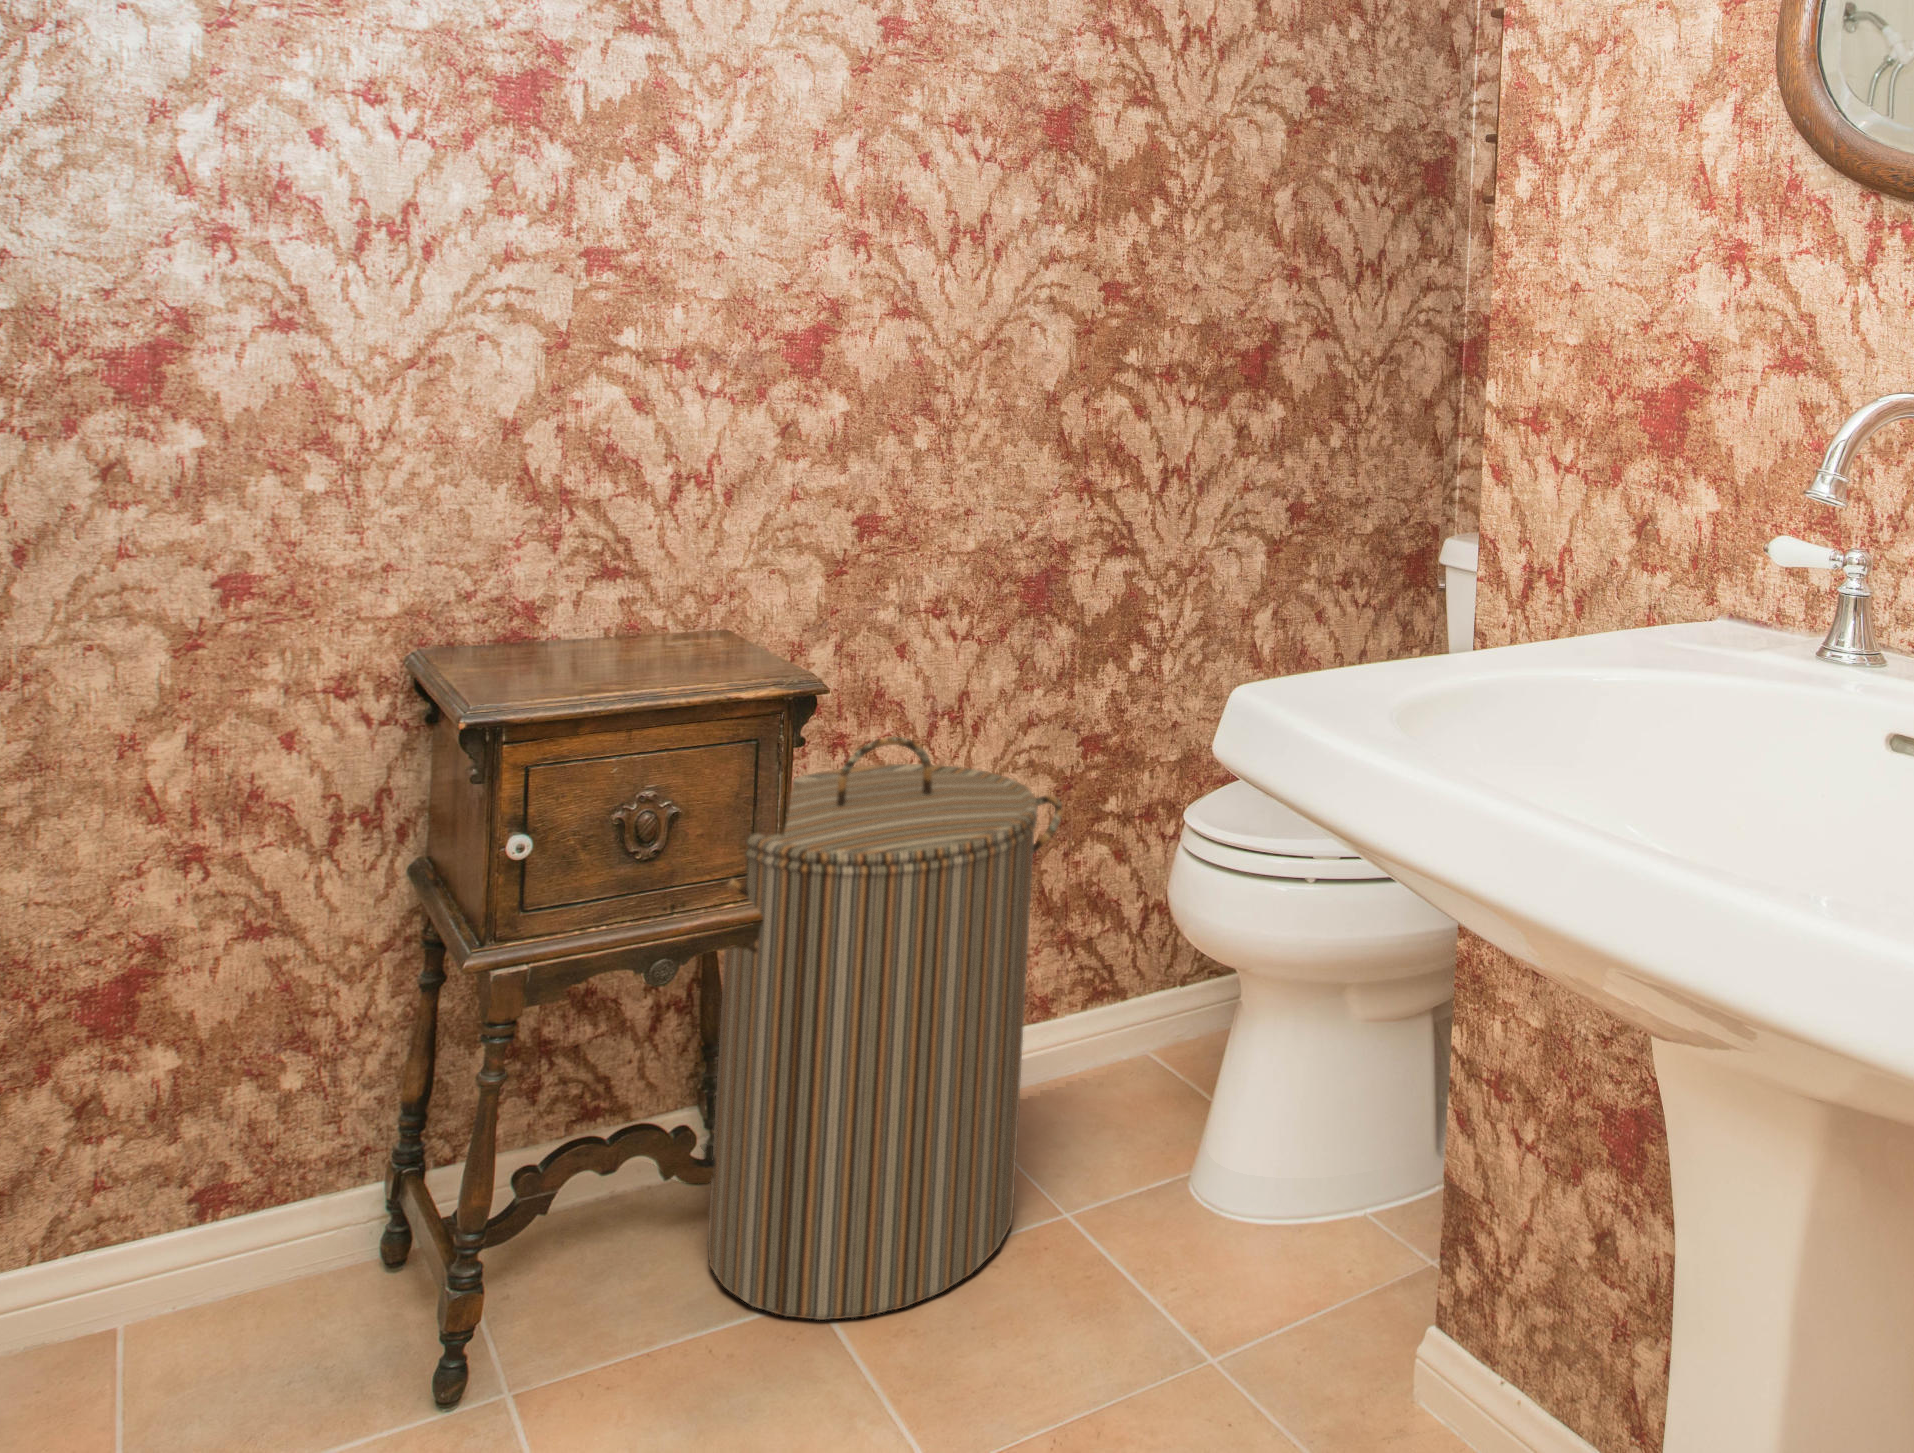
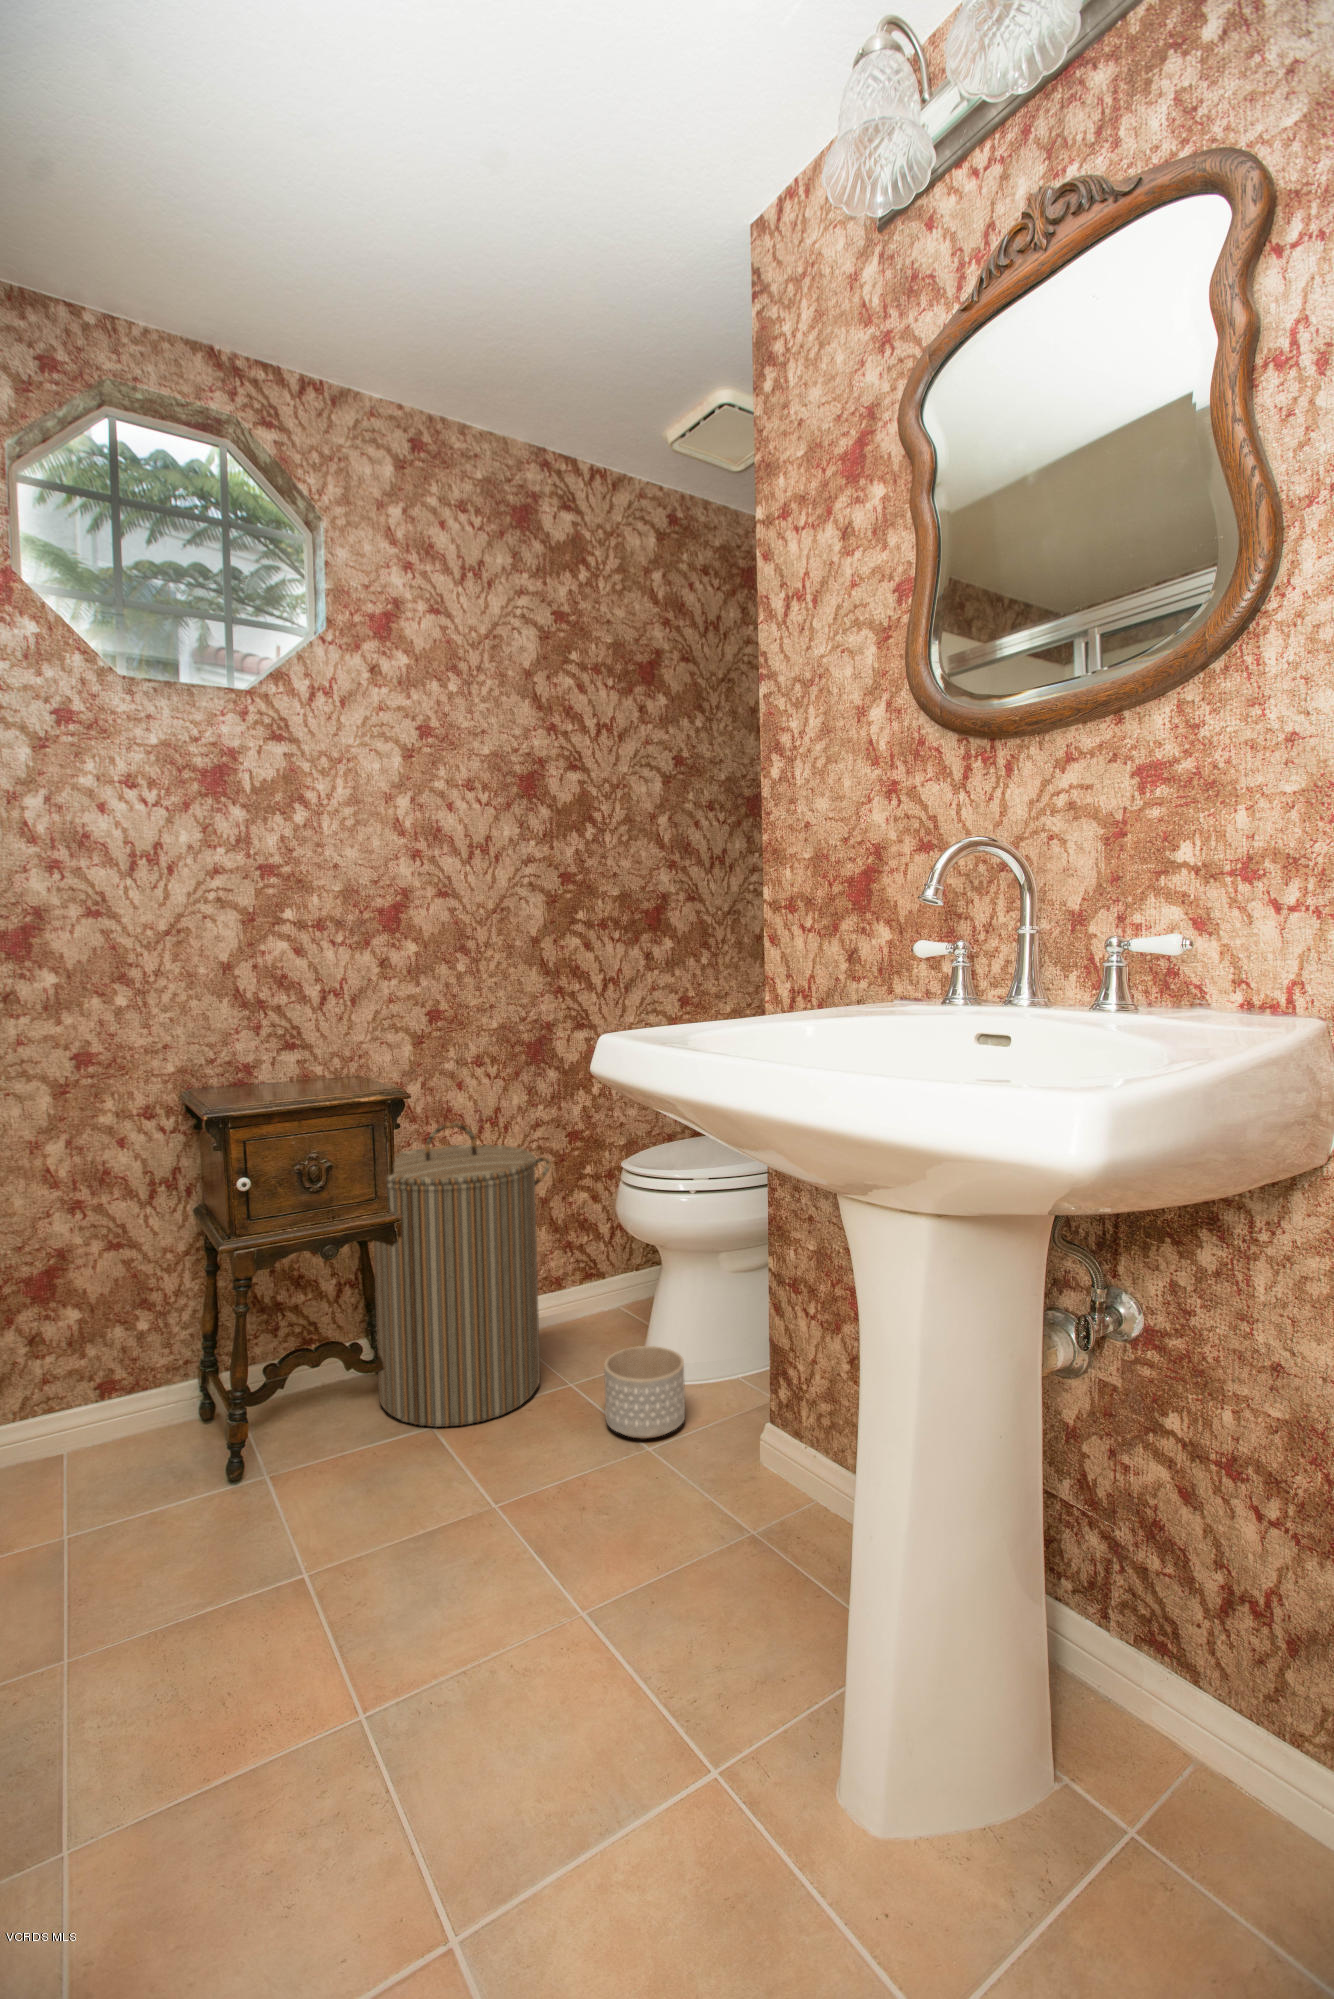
planter: none [1136,1160,1285,1348] -> present [604,1346,685,1439]

